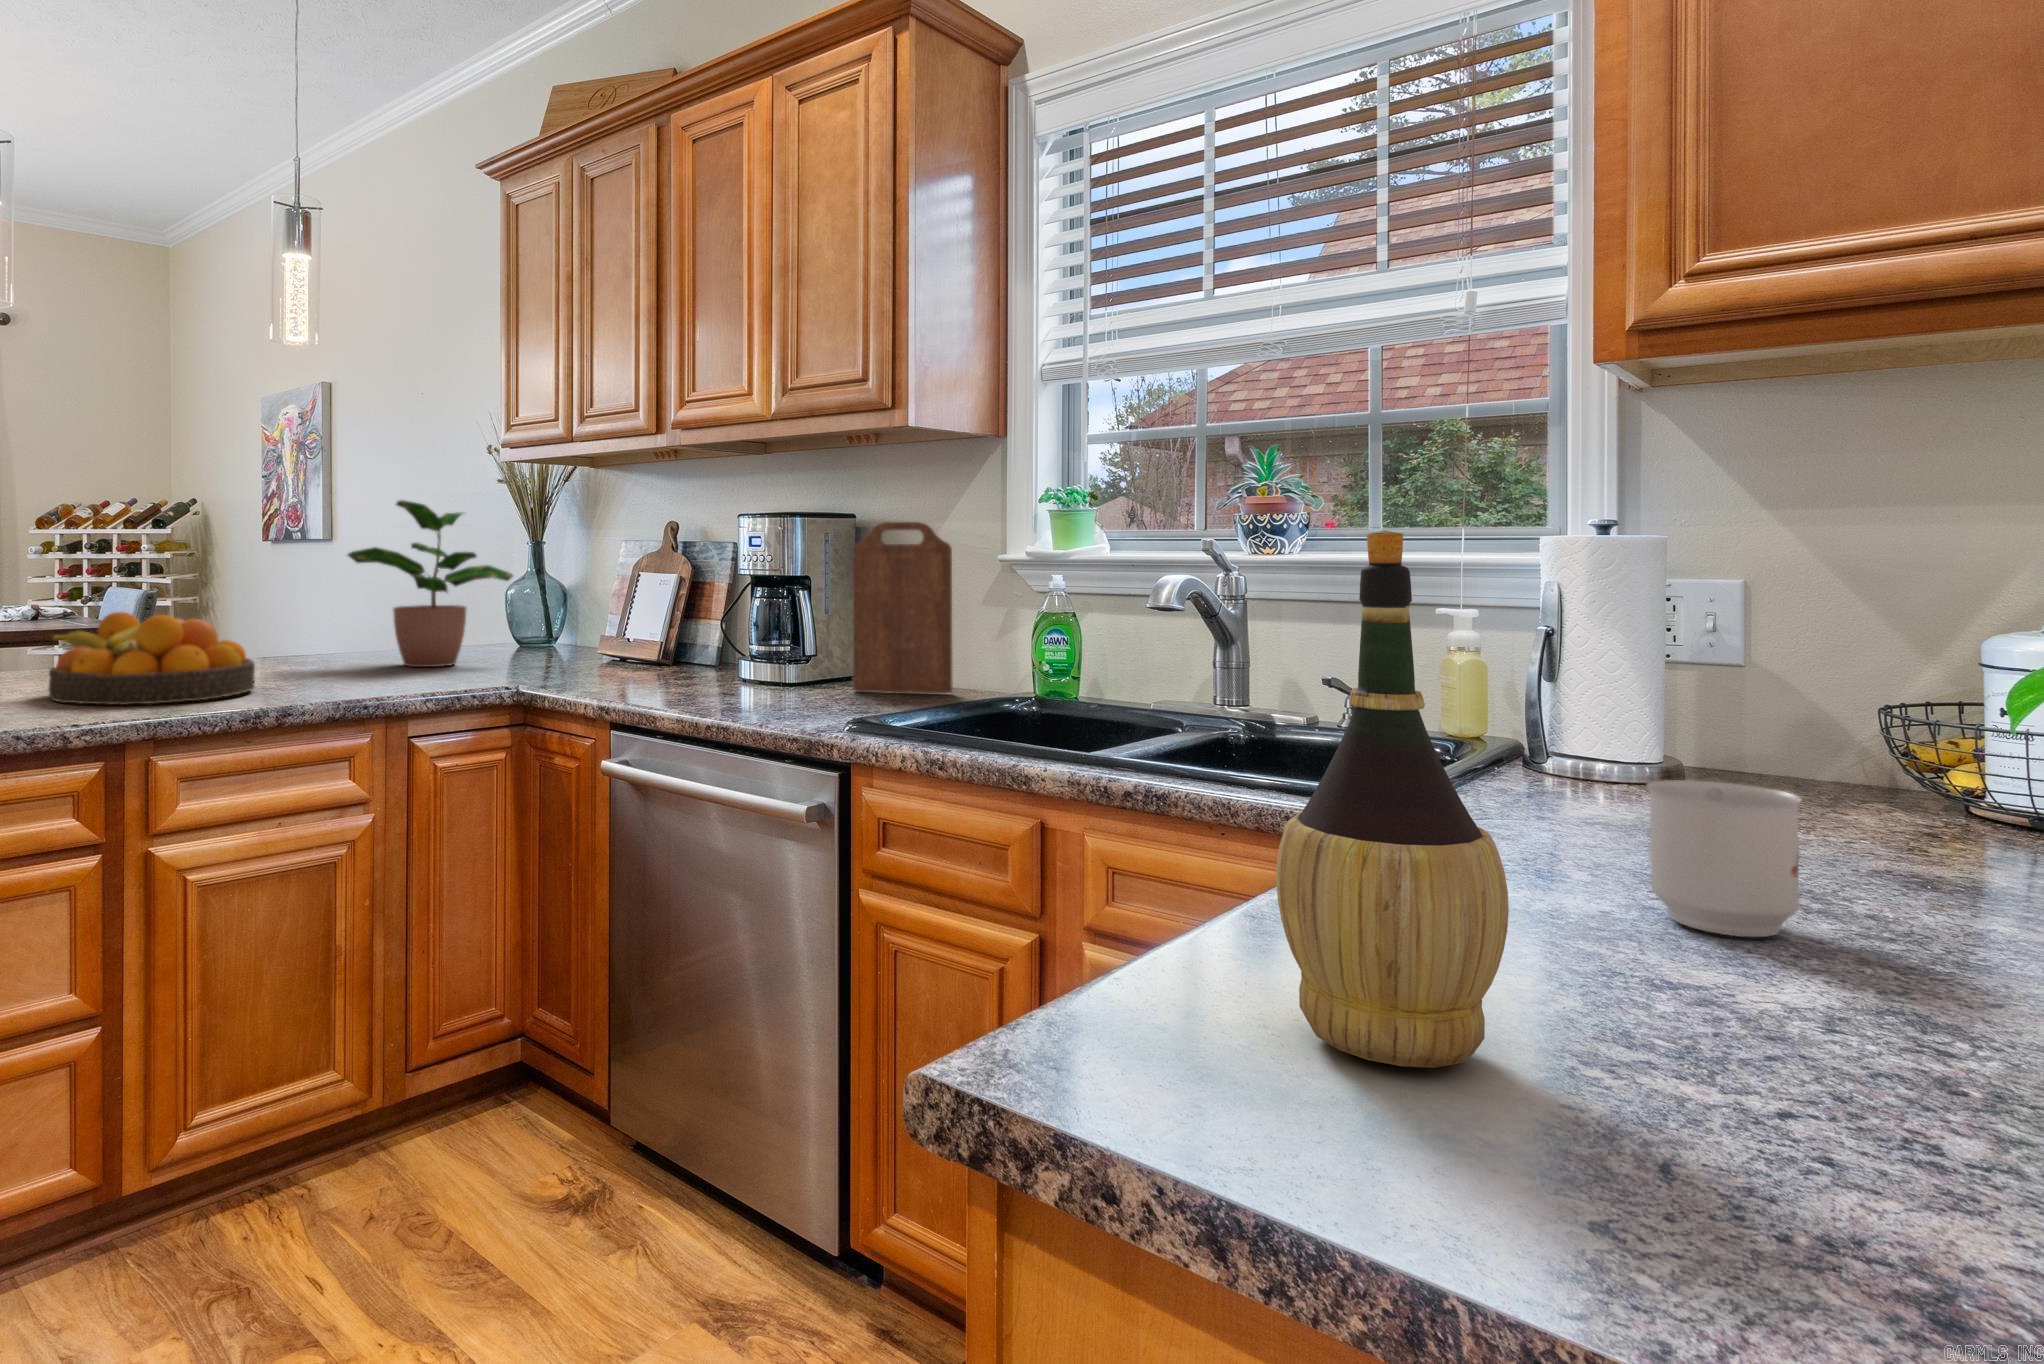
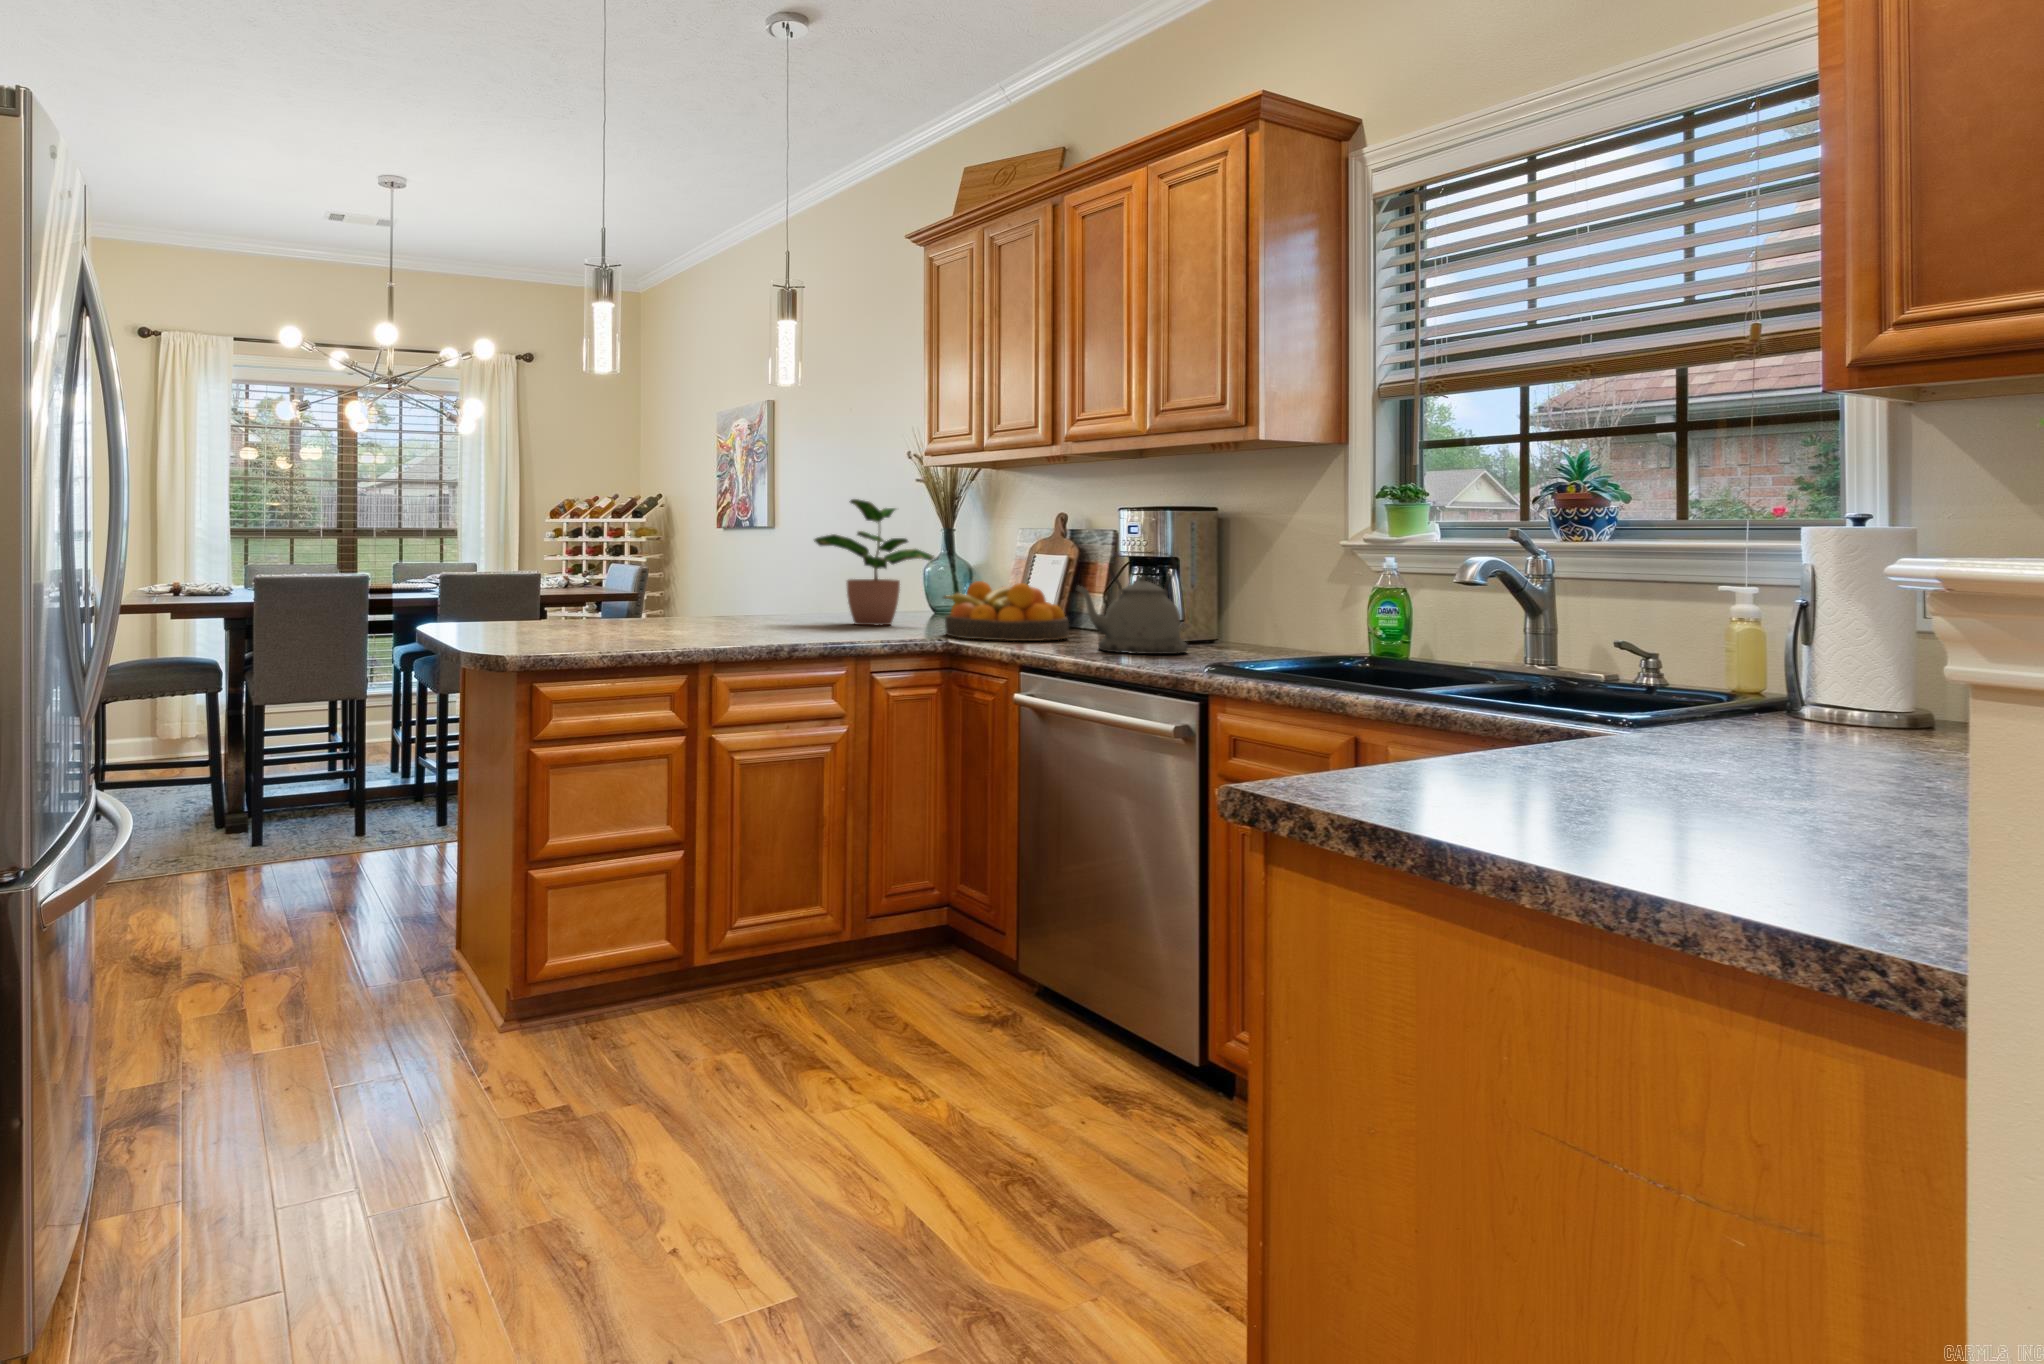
cutting board: present [853,522,953,693] -> none [1213,515,1298,654]
wine bottle: present [1276,531,1509,1068] -> none [1433,518,1563,800]
kettle: none [683,570,824,702] -> present [1076,552,1188,654]
fruit bowl: present [48,612,255,705] -> present [944,581,1069,641]
mug: present [1647,780,1801,937] -> none [1754,688,1862,787]

